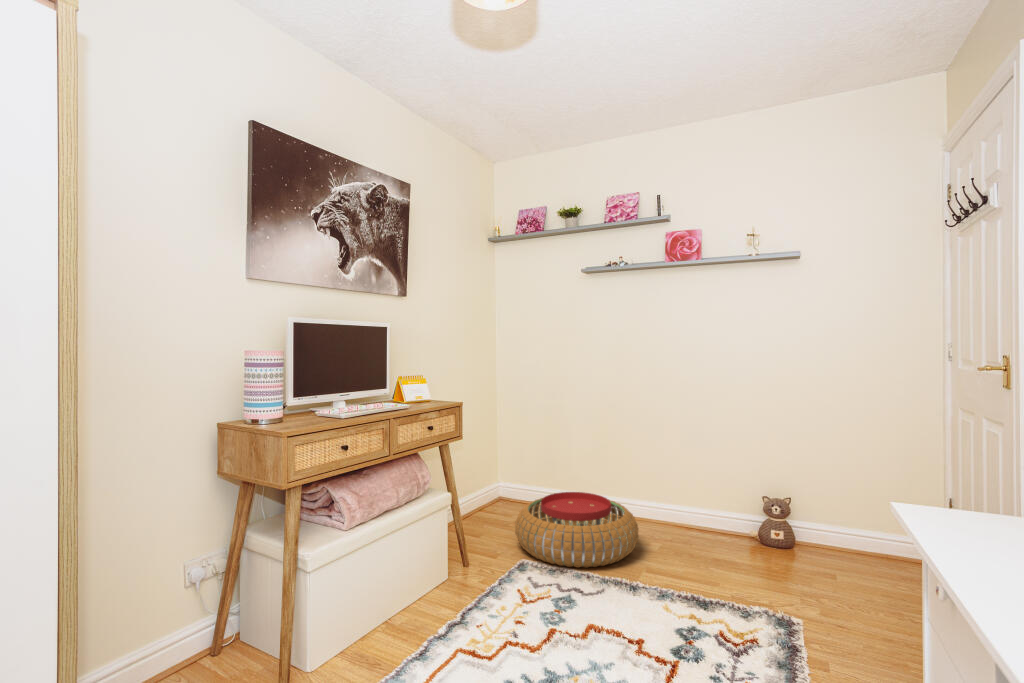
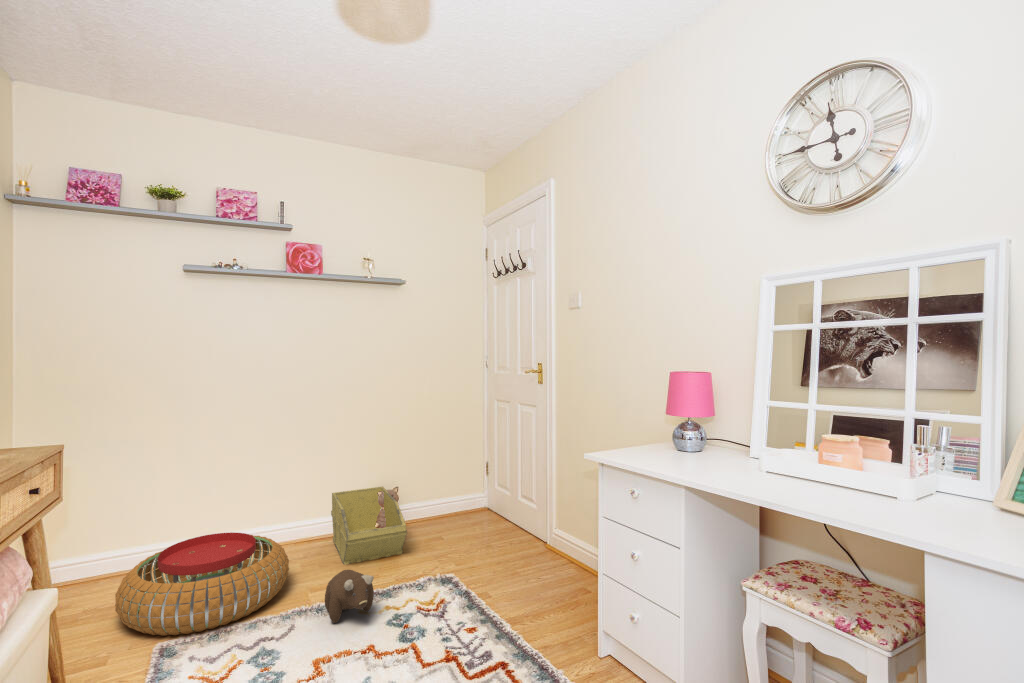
storage bin: none [693,488,774,577] -> present [331,487,407,565]
plush toy: none [630,559,679,611] -> present [325,570,374,623]

